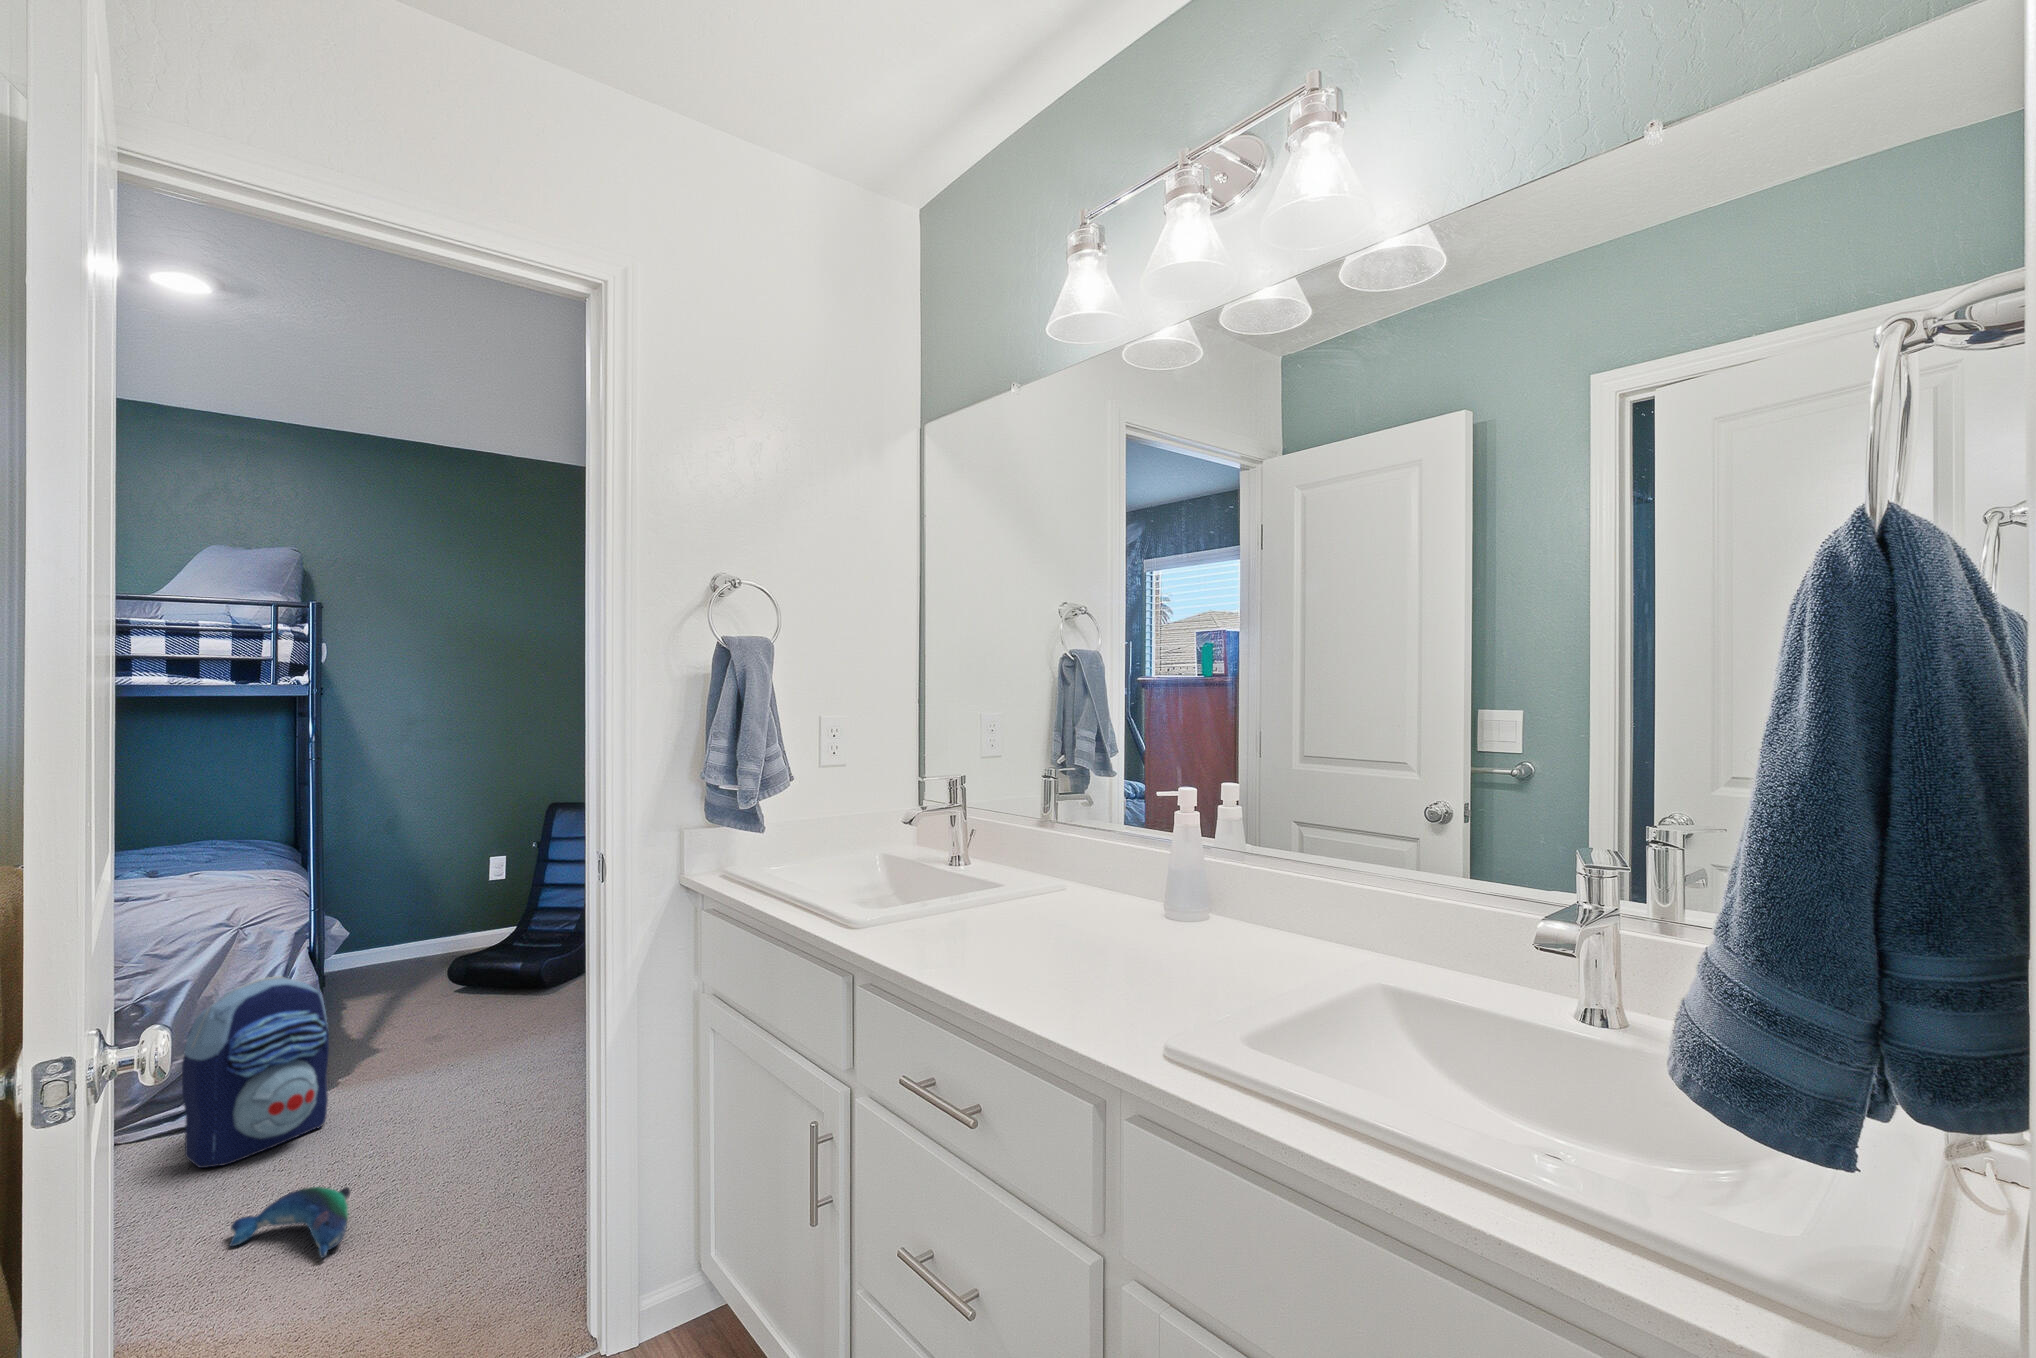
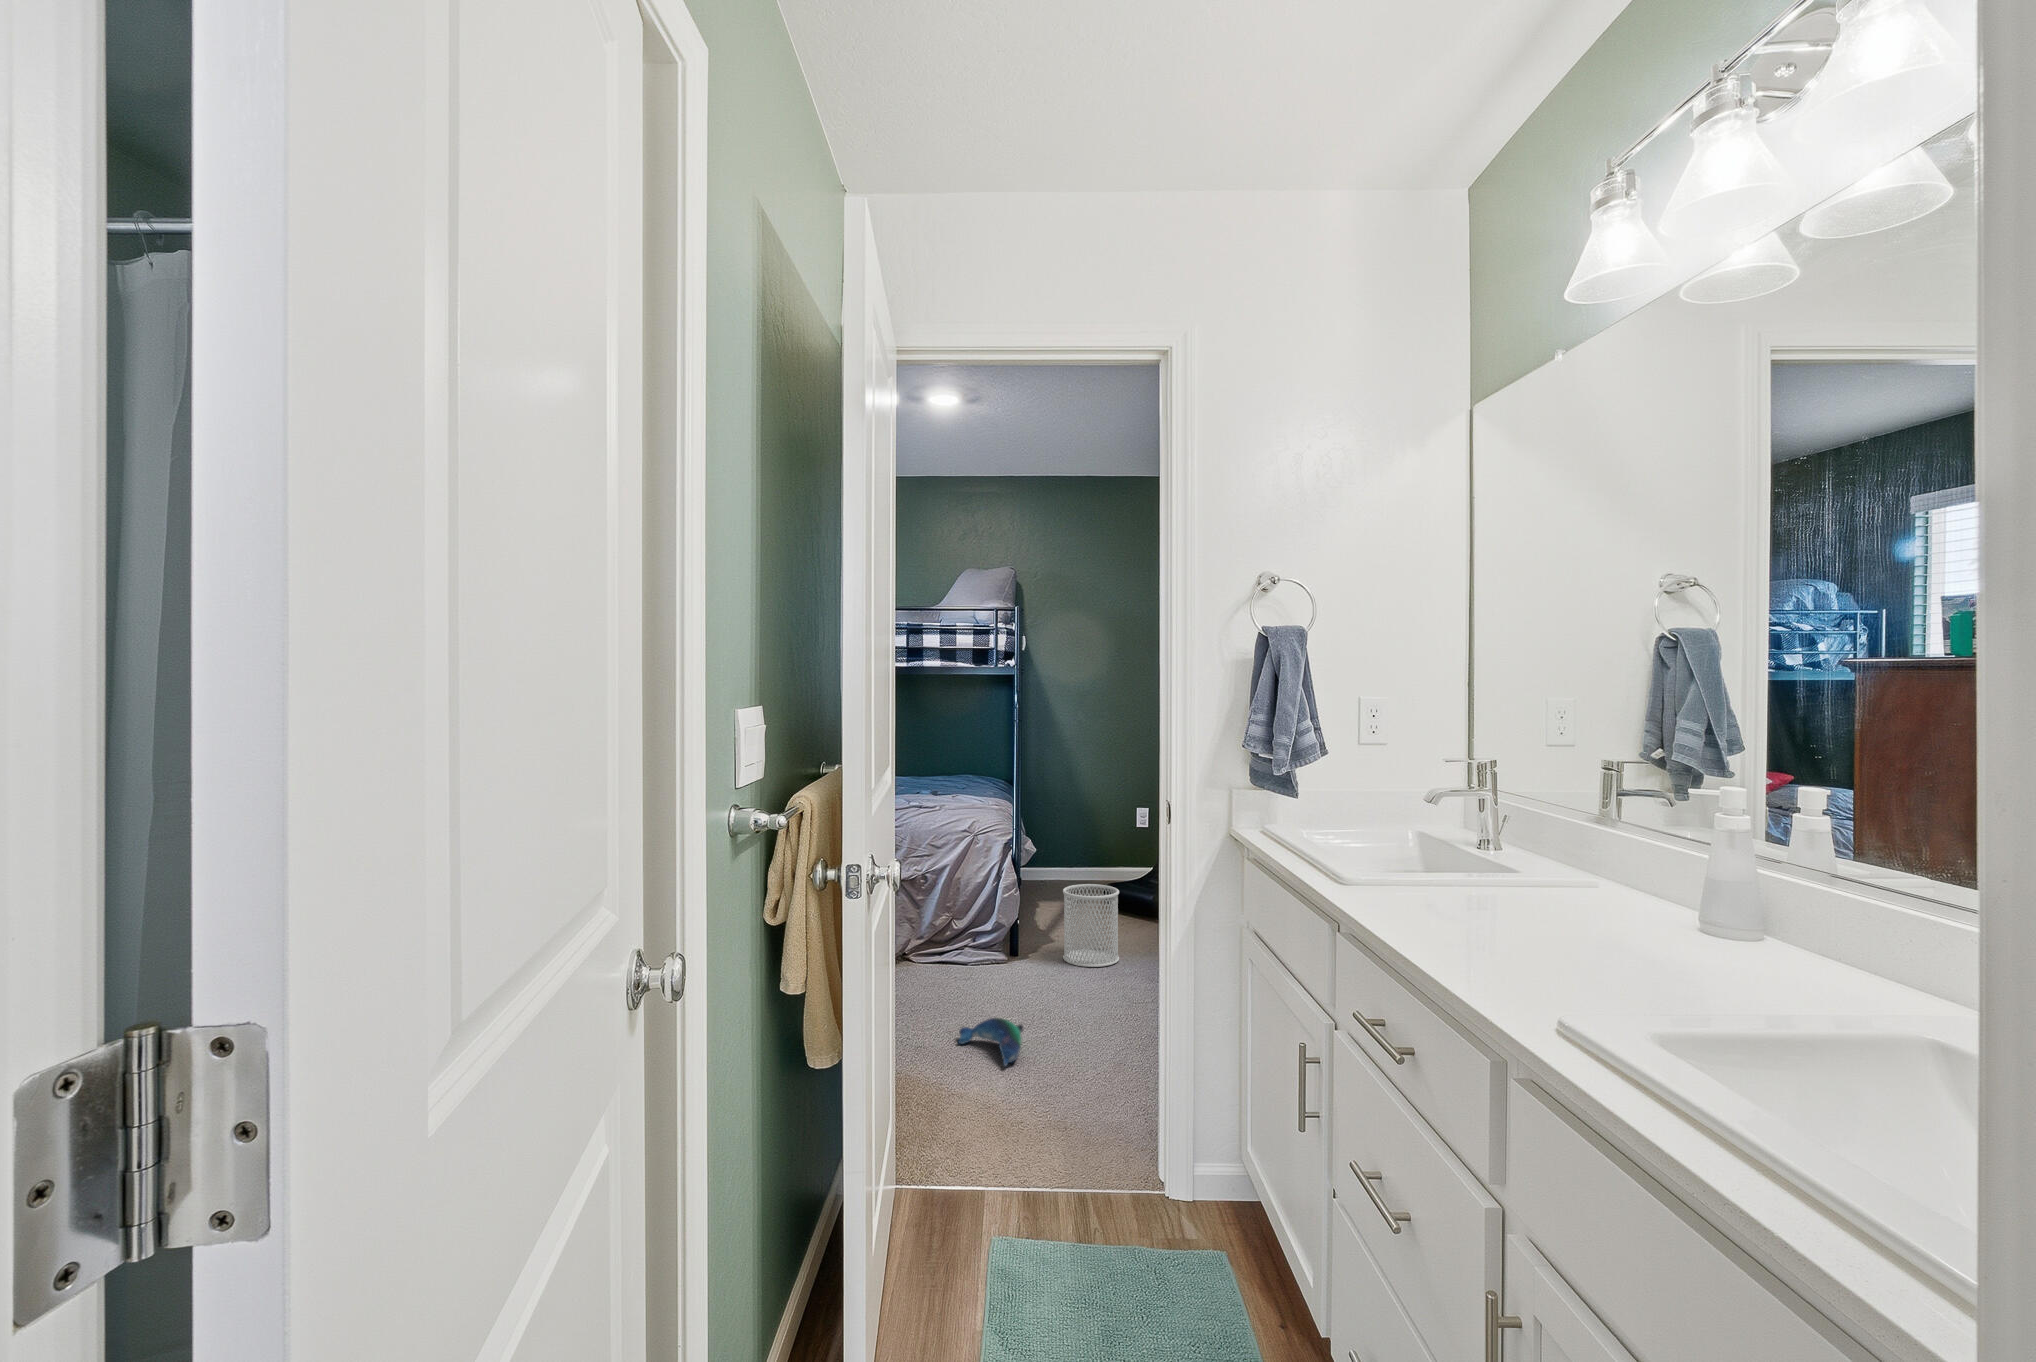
wastebasket: none [393,965,479,1078] -> present [1063,884,1119,967]
backpack: present [182,976,329,1168] -> none [939,871,1020,994]

